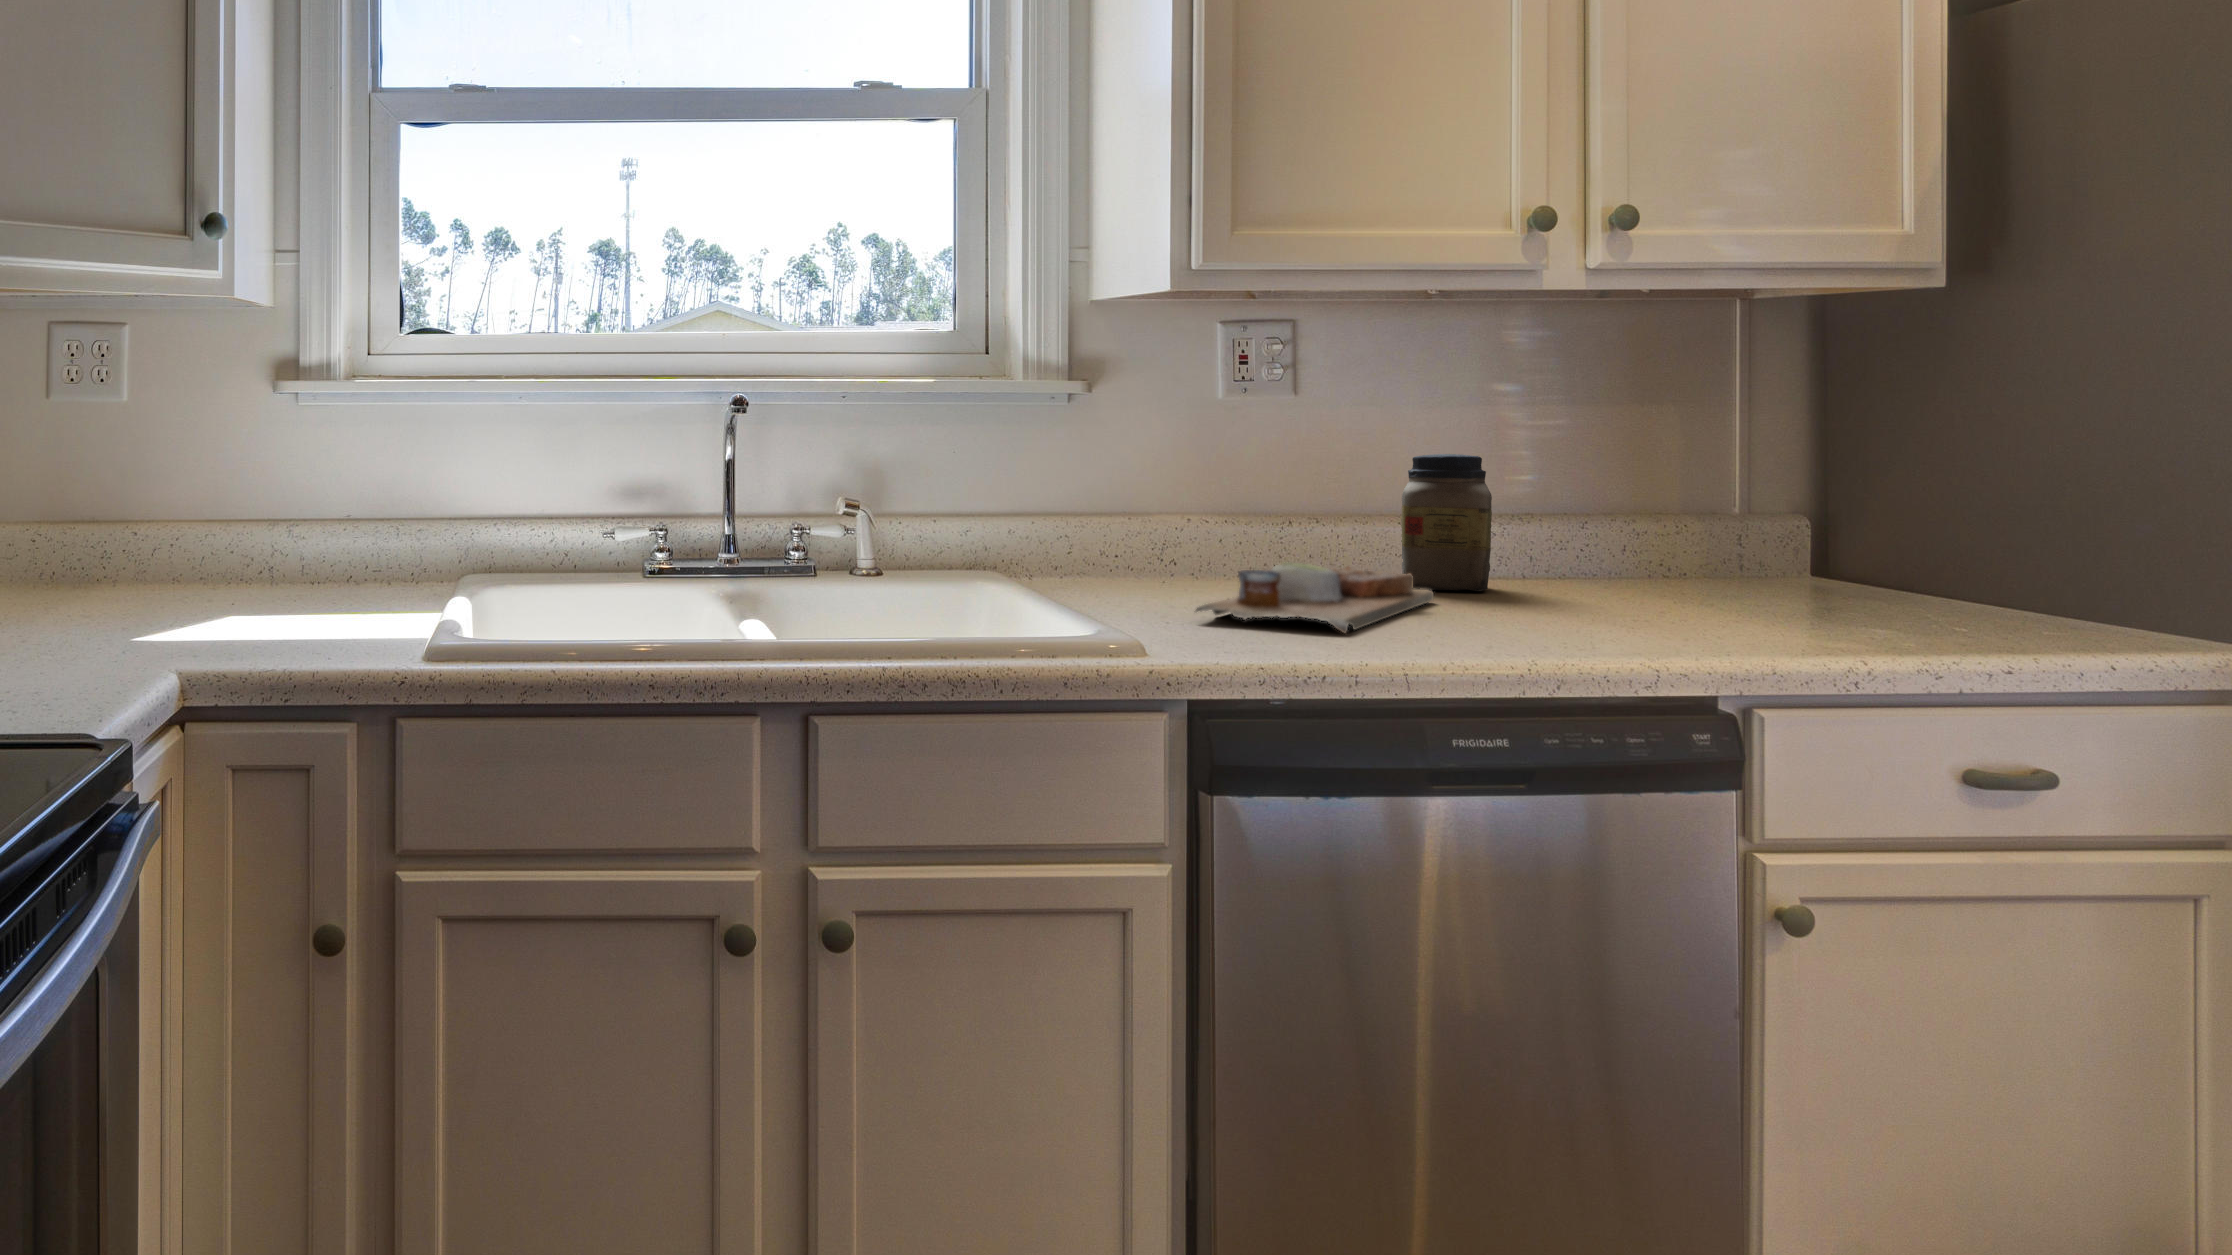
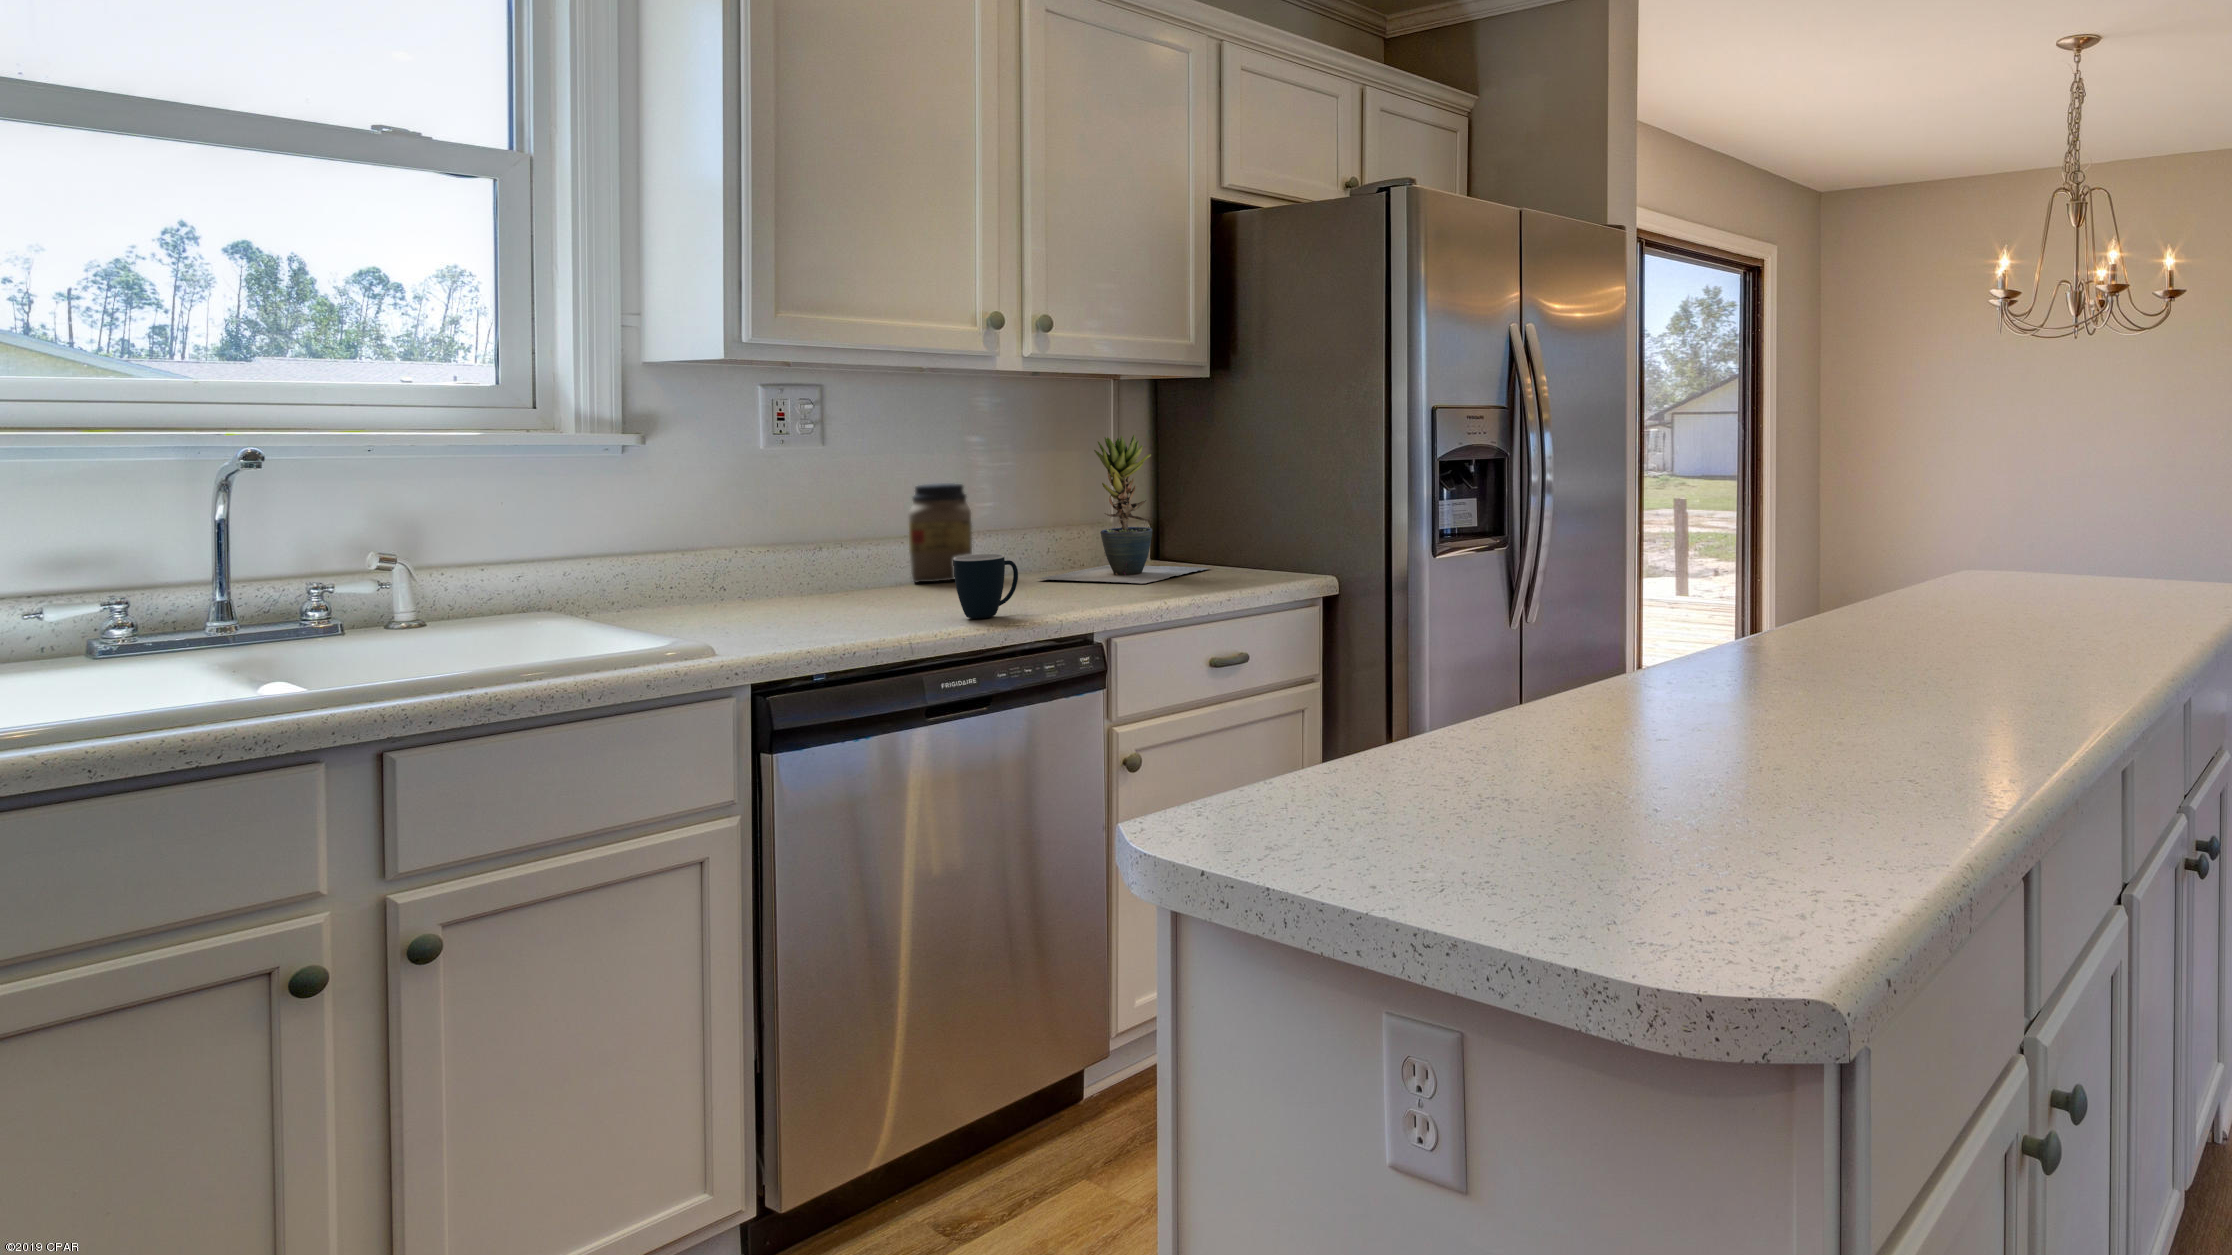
potted plant: none [1591,384,1924,628] -> present [1039,435,1208,584]
mug: none [1474,552,1577,650] -> present [953,554,1018,619]
cutting board: present [1196,563,1434,633] -> none [748,571,933,622]

